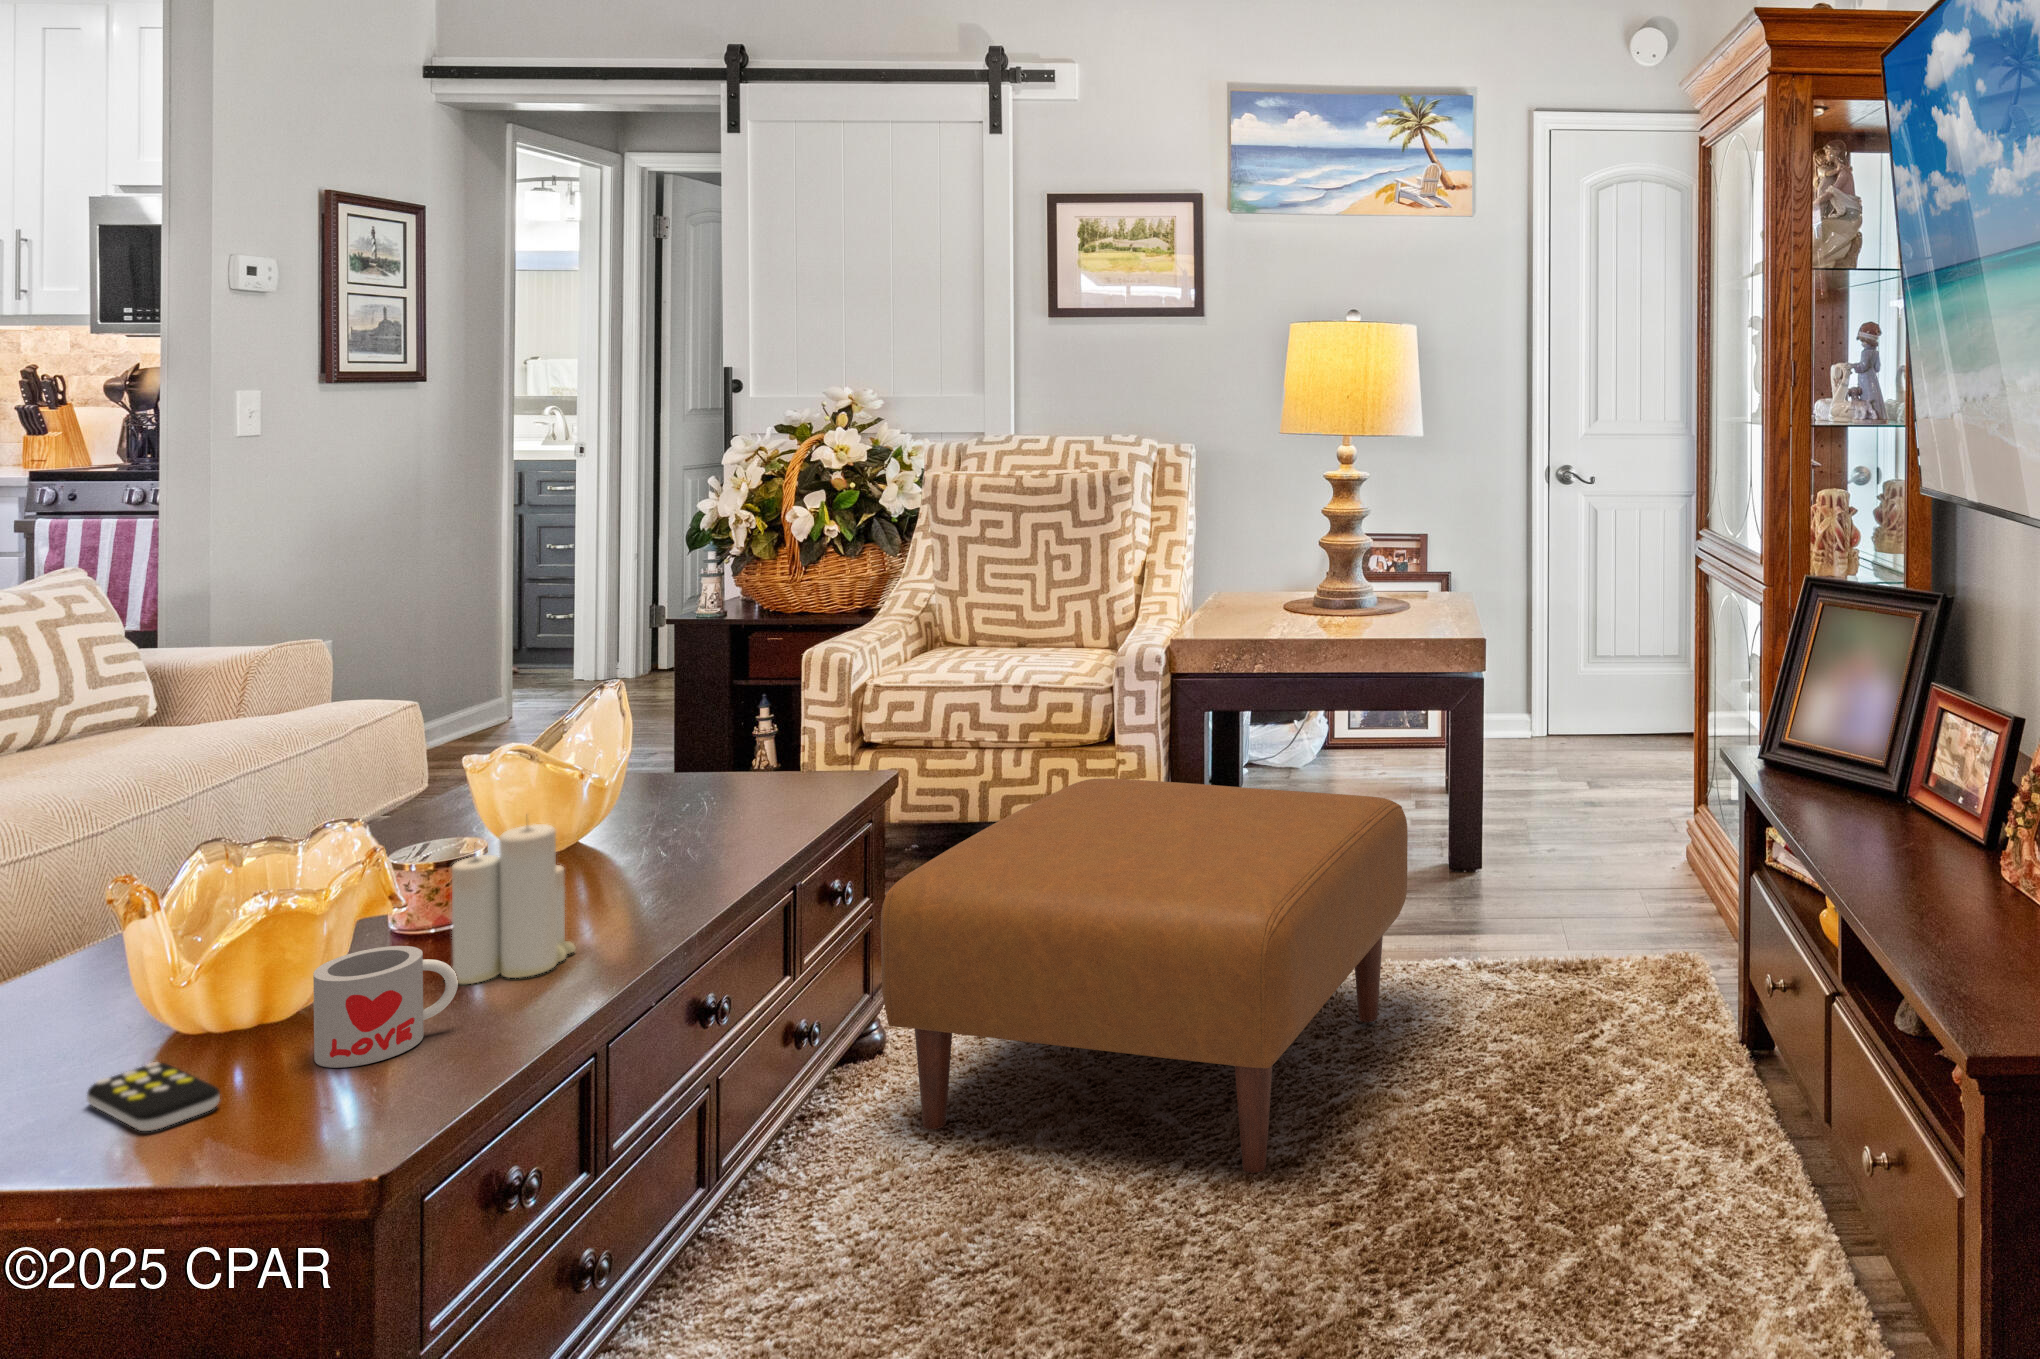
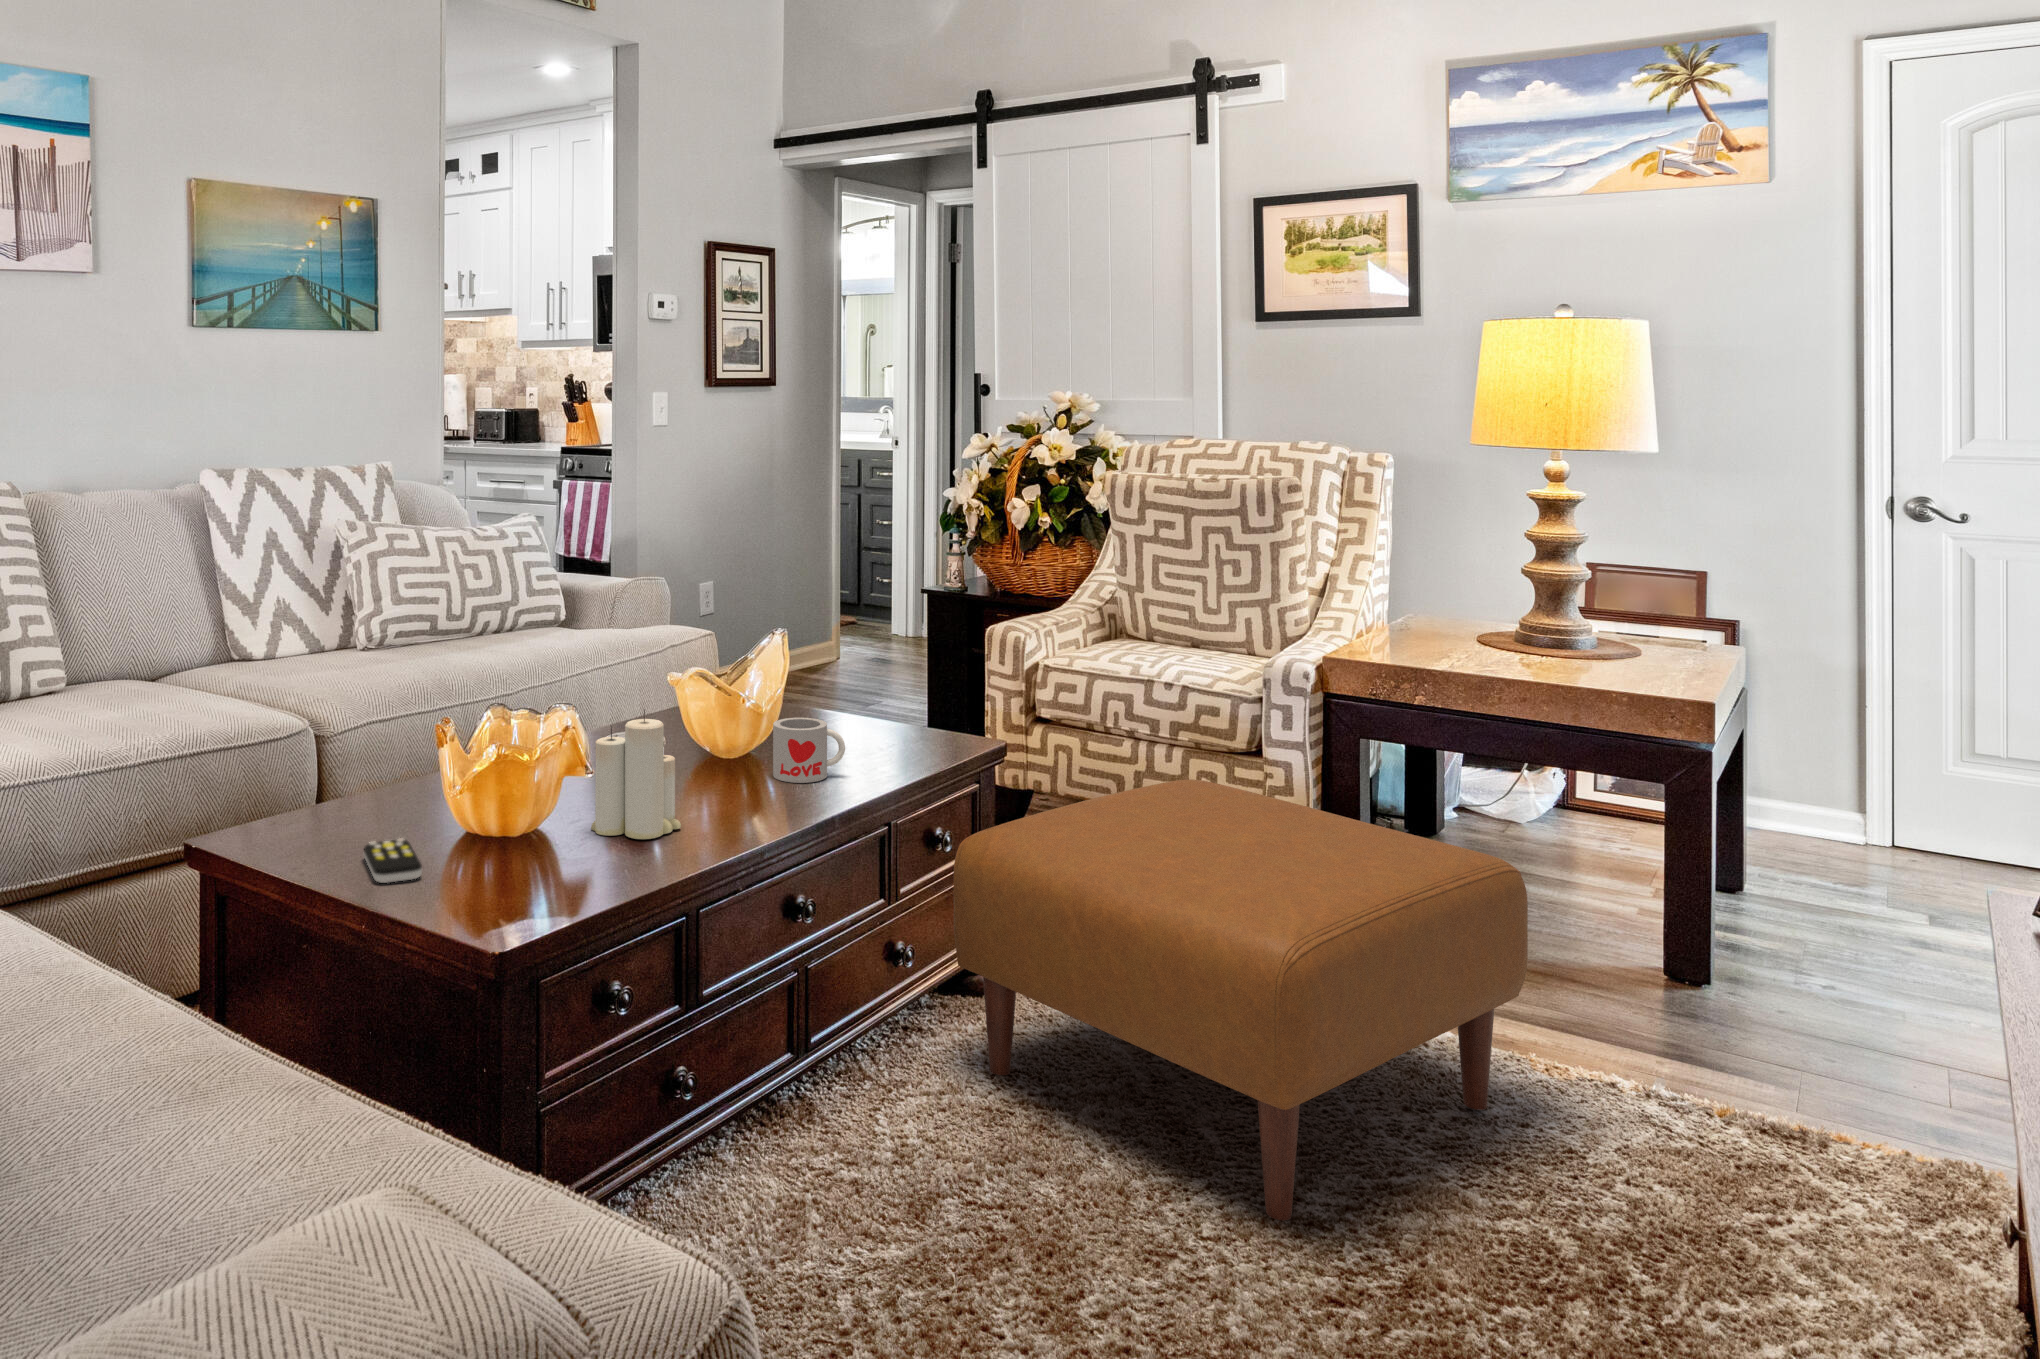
mug: present [313,946,458,1068] -> present [773,718,845,783]

